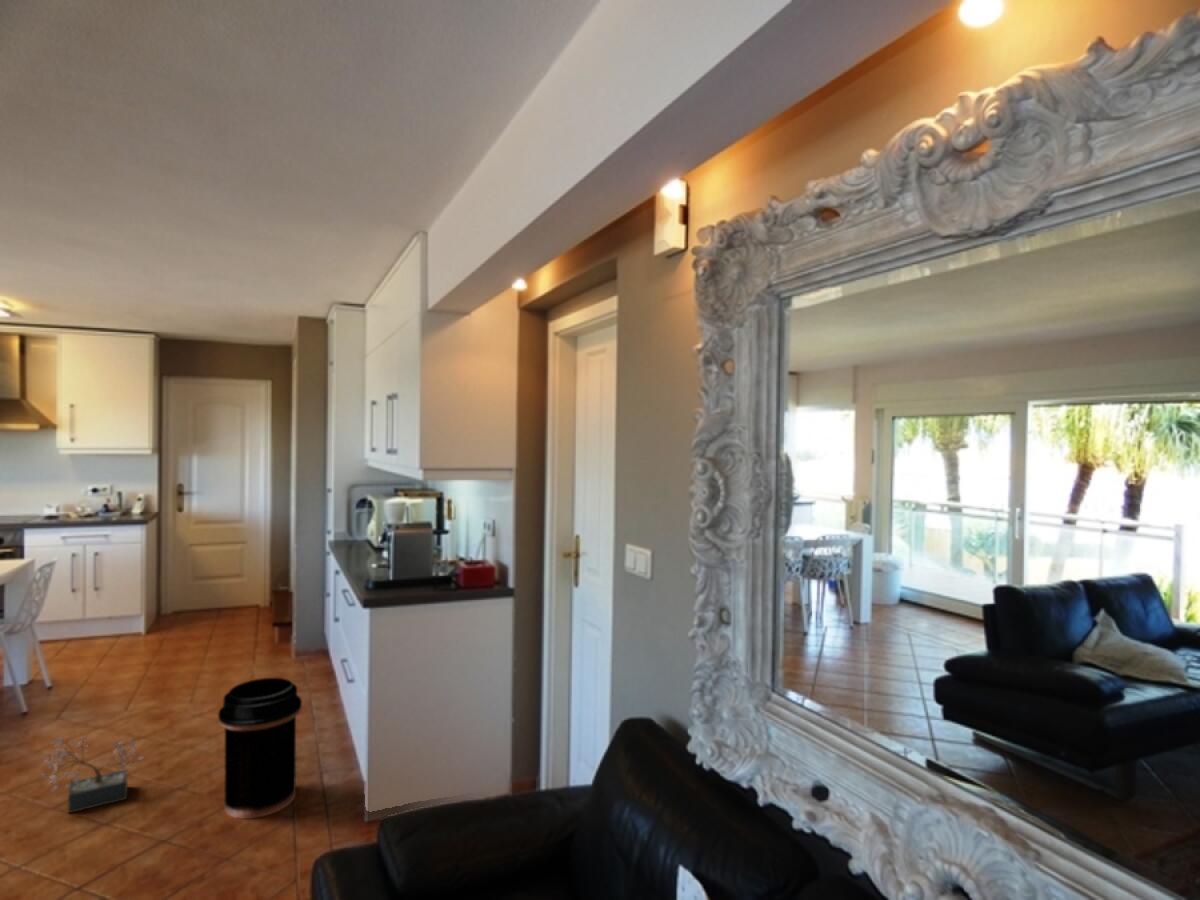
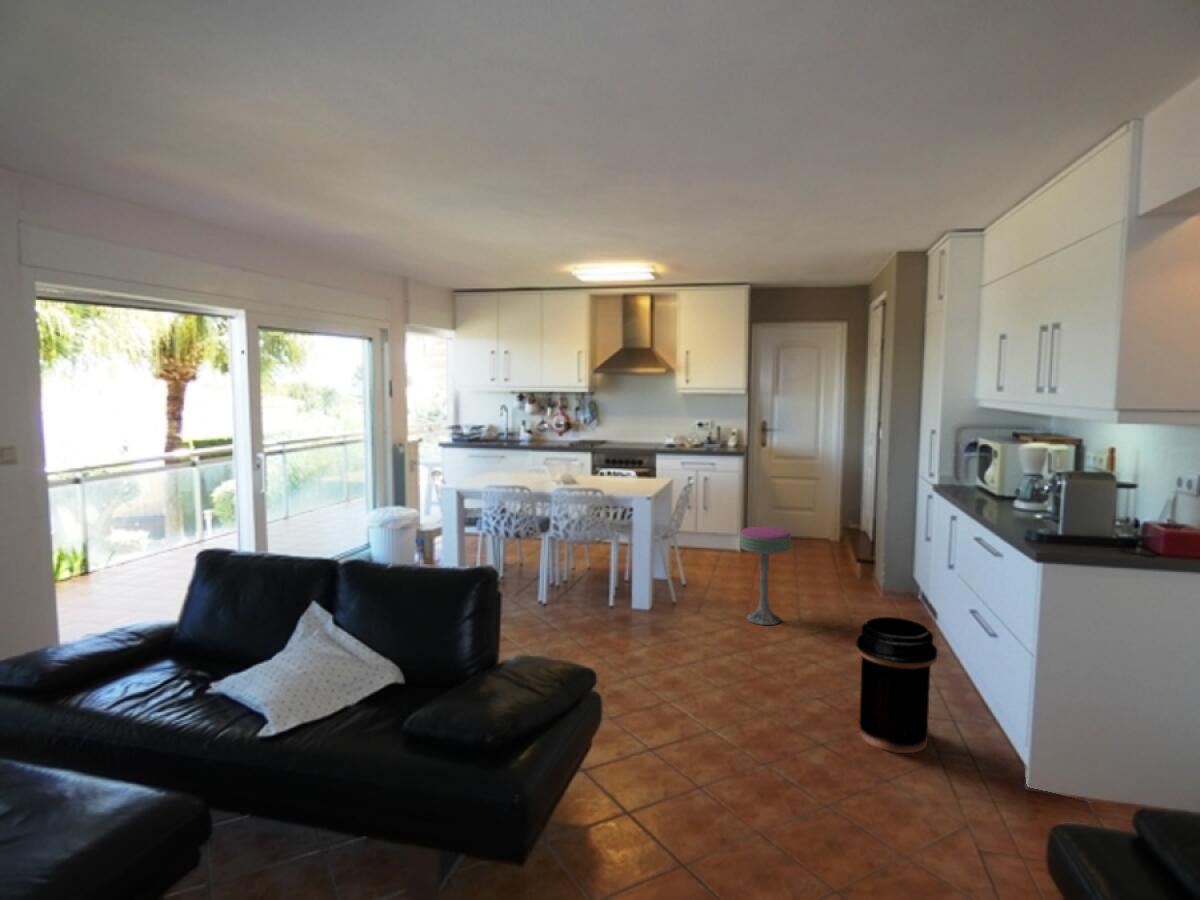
bar stool: none [116,601,182,714] -> present [740,527,791,625]
decorative plant: present [42,737,143,813] -> none [710,630,783,698]

